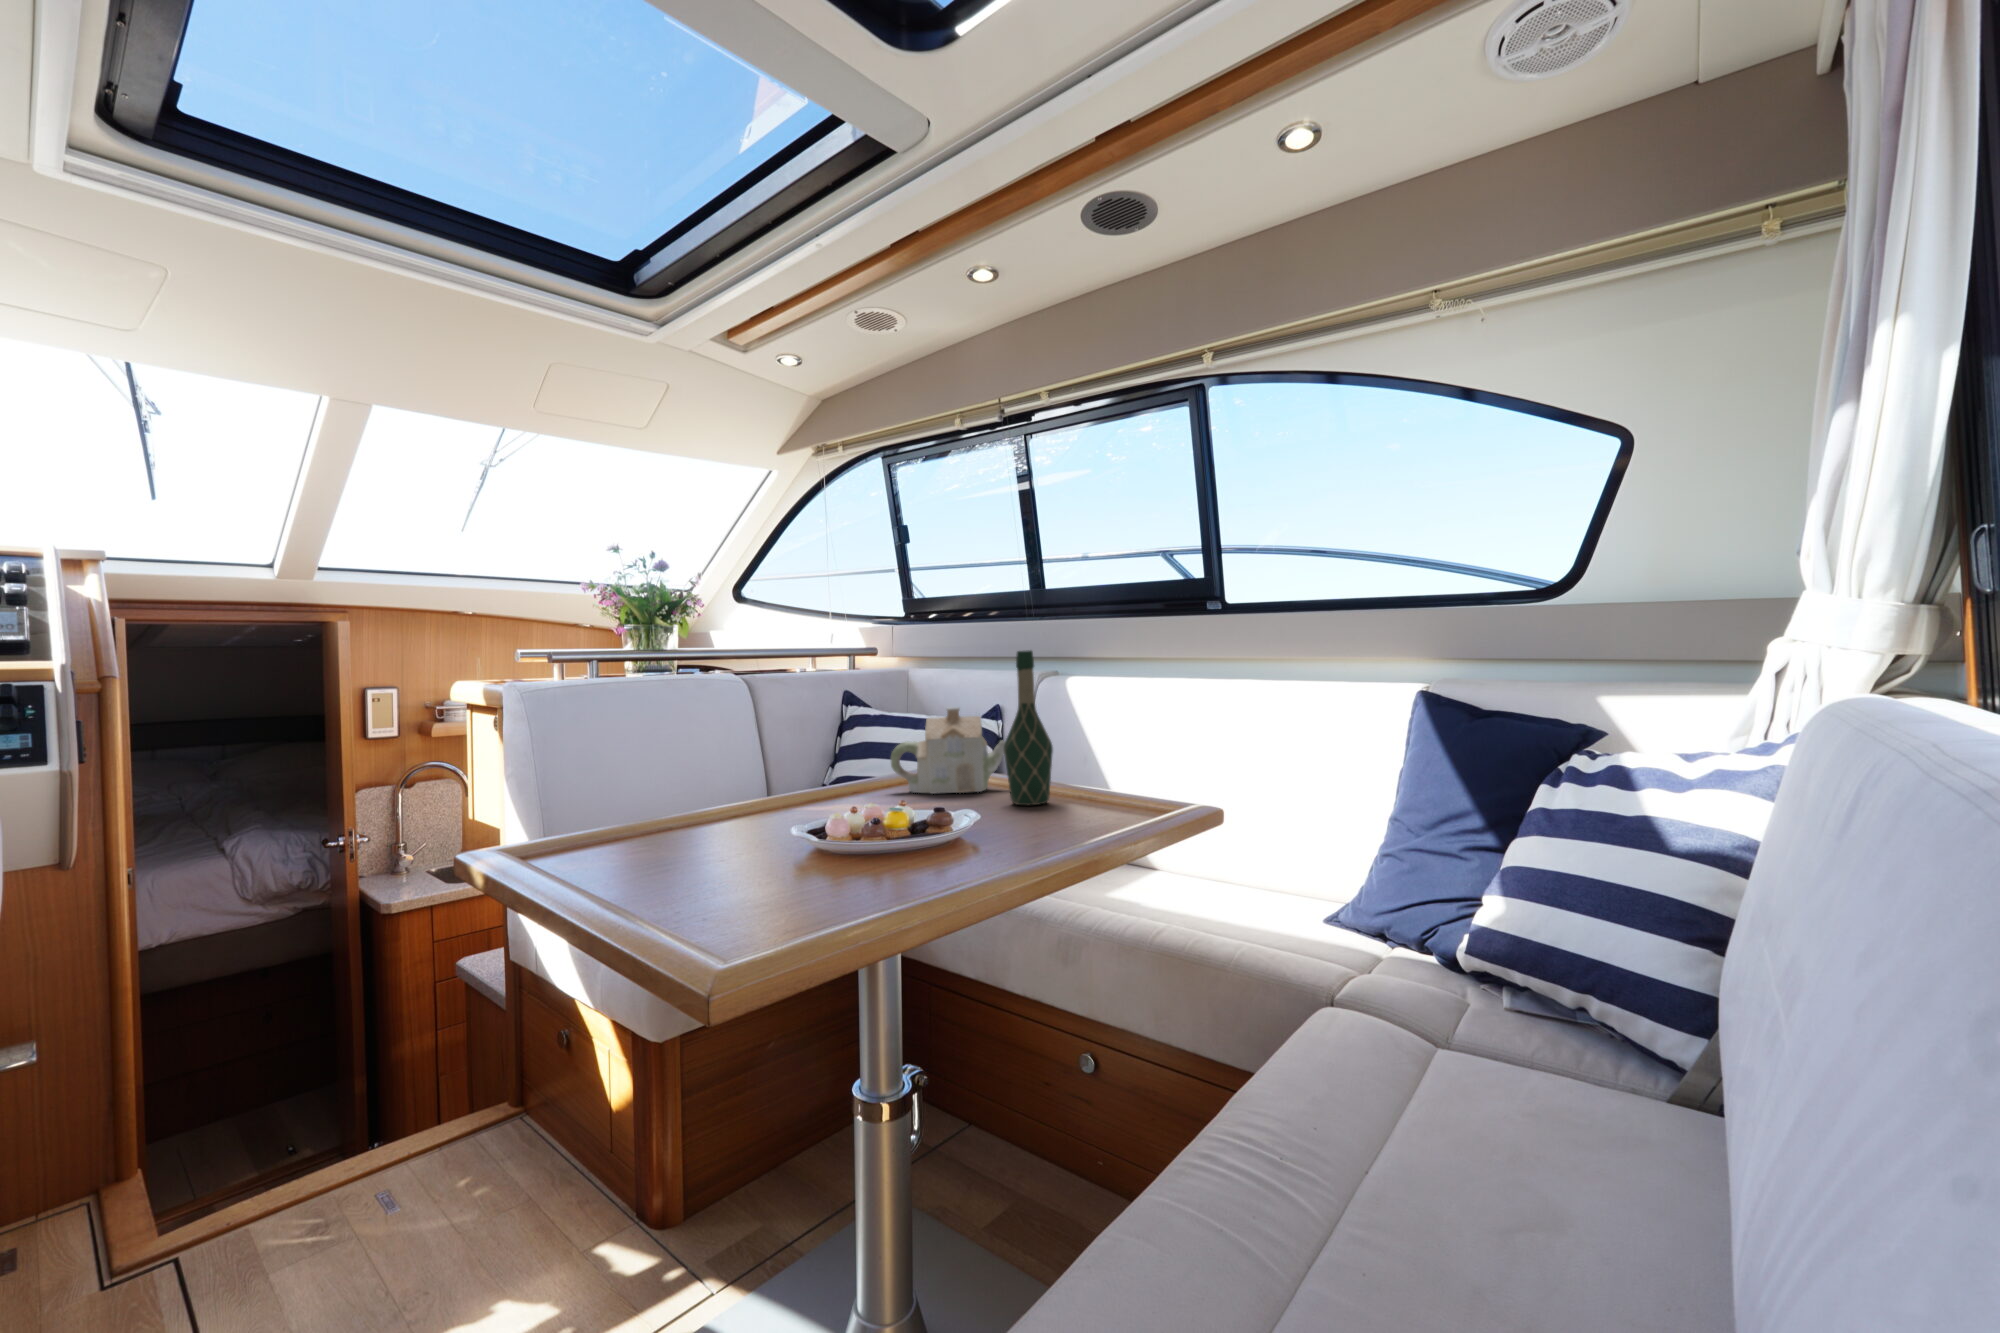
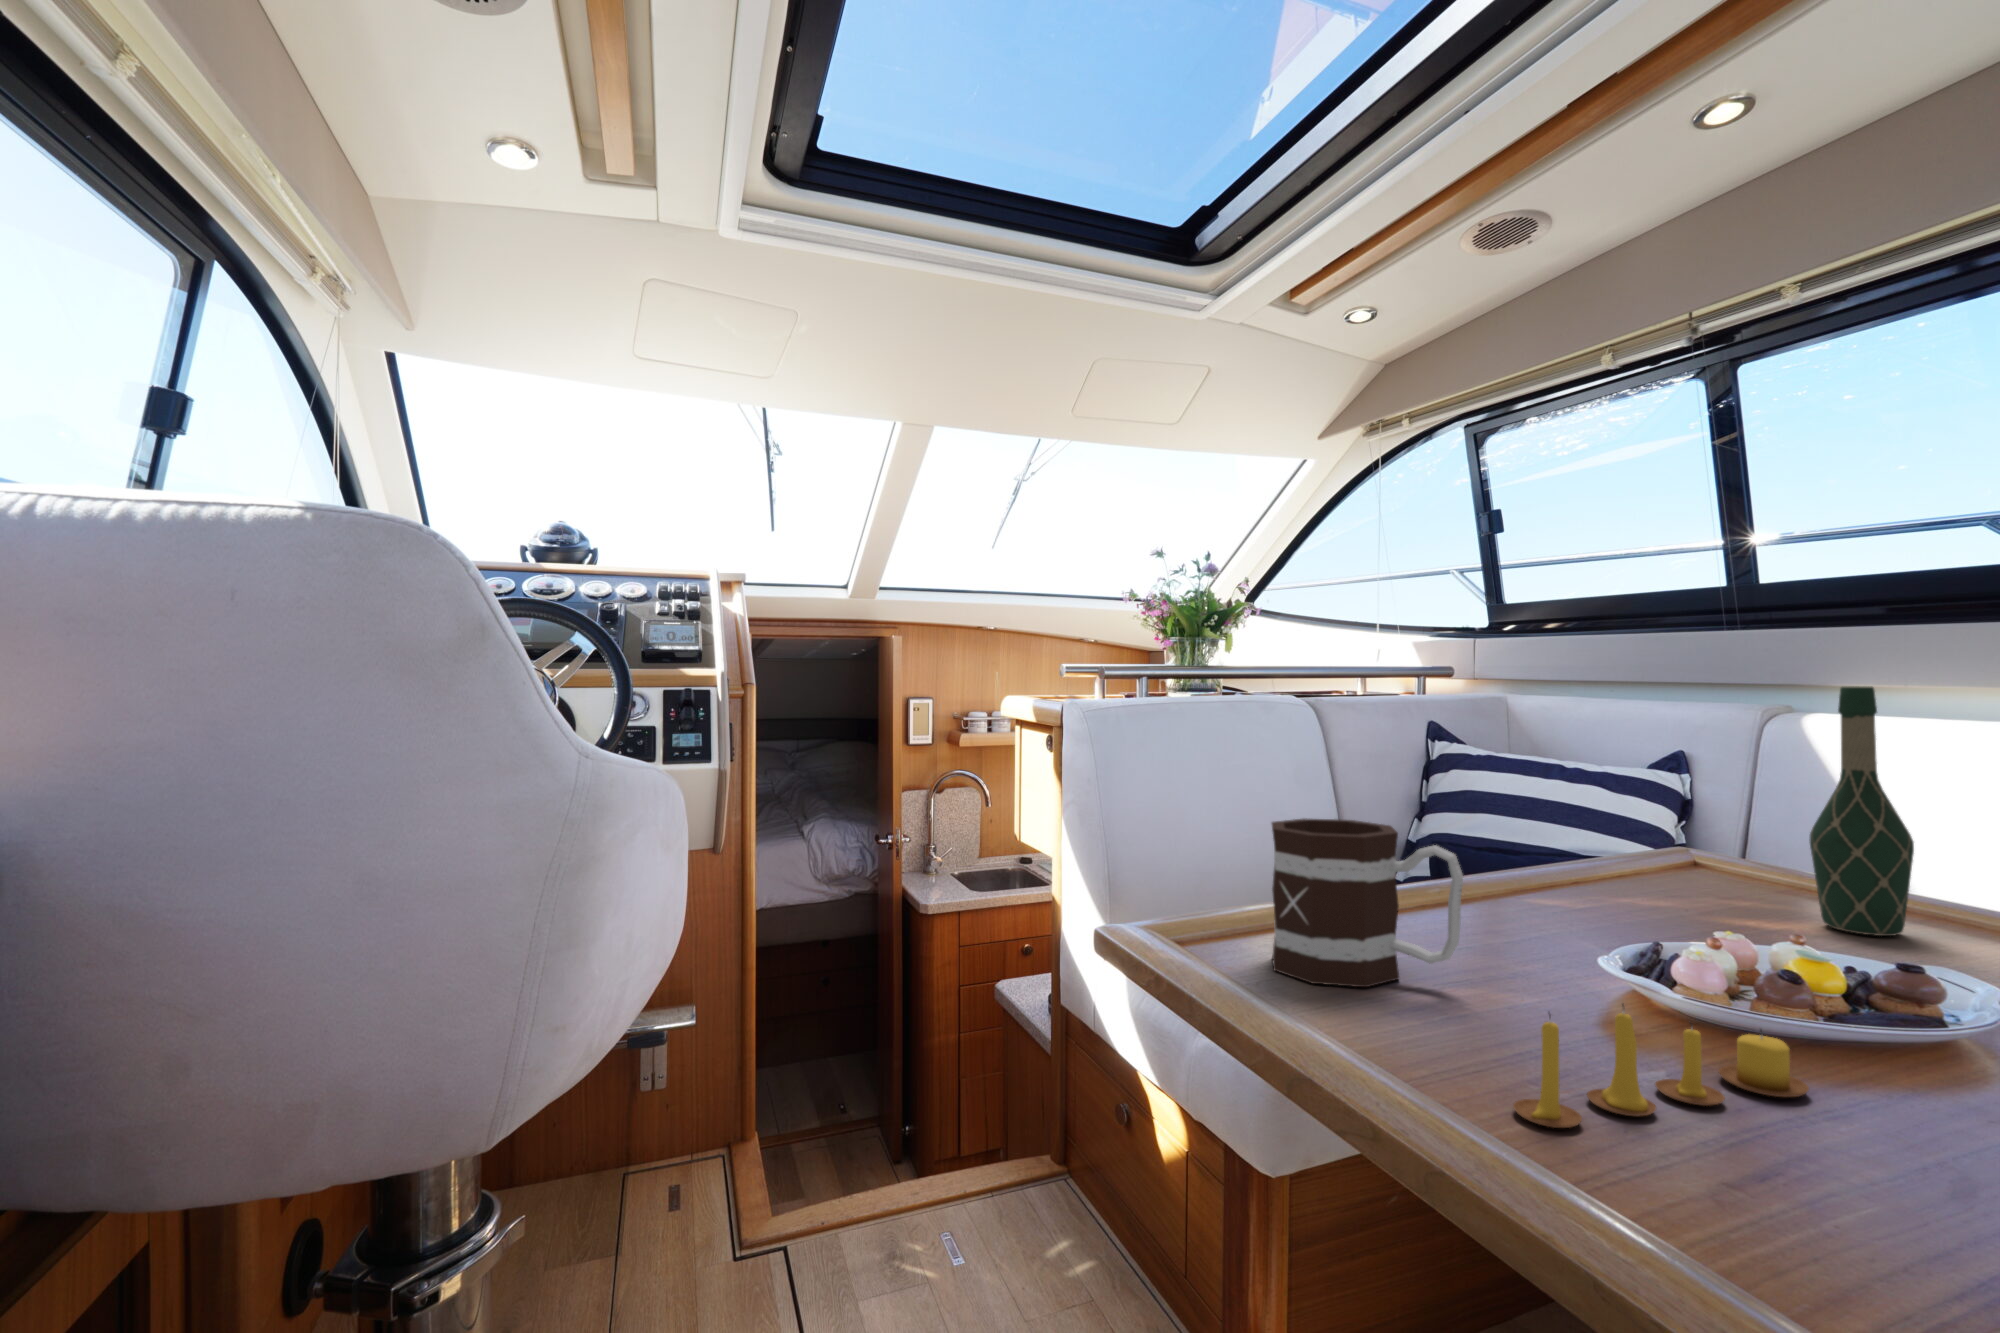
teapot: present [891,707,1005,794] -> none [1573,763,1784,894]
mug: none [605,758,742,879] -> present [1272,818,1463,987]
candle: none [709,848,900,930] -> present [1513,1005,1809,1128]

